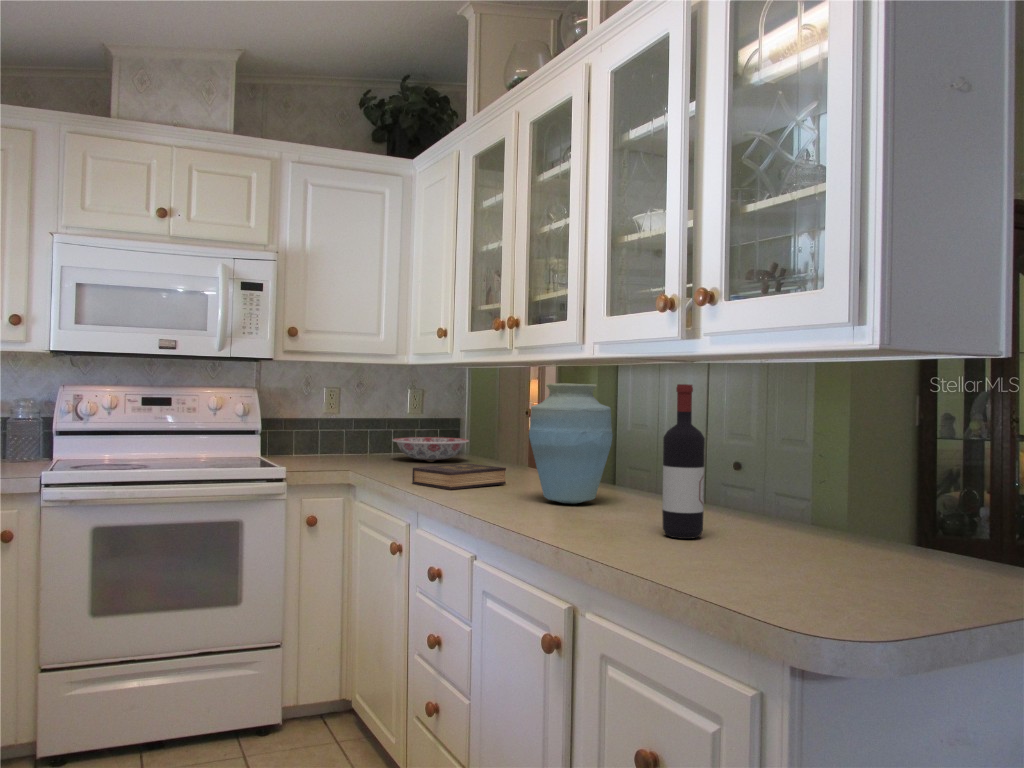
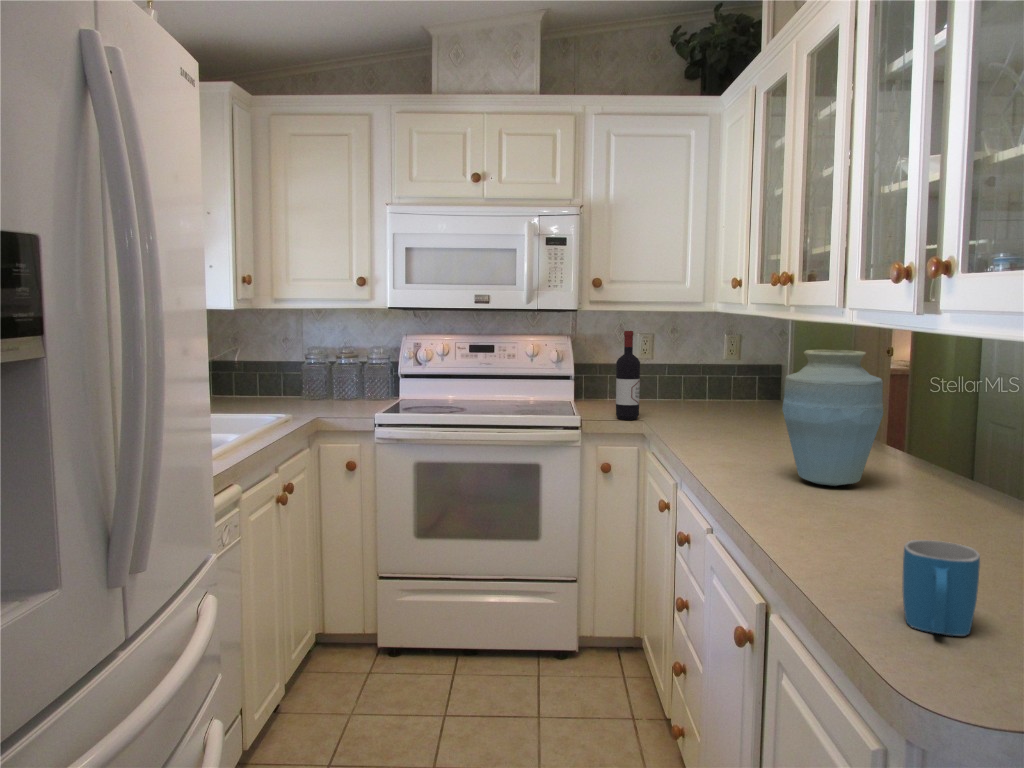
wine bottle: present [662,384,705,539] -> present [616,331,640,420]
ceramic bowl: present [392,437,469,461] -> none [695,387,778,413]
hardback book: present [412,464,506,490] -> none [681,425,783,455]
mug: none [729,511,787,583] -> present [902,540,980,636]

